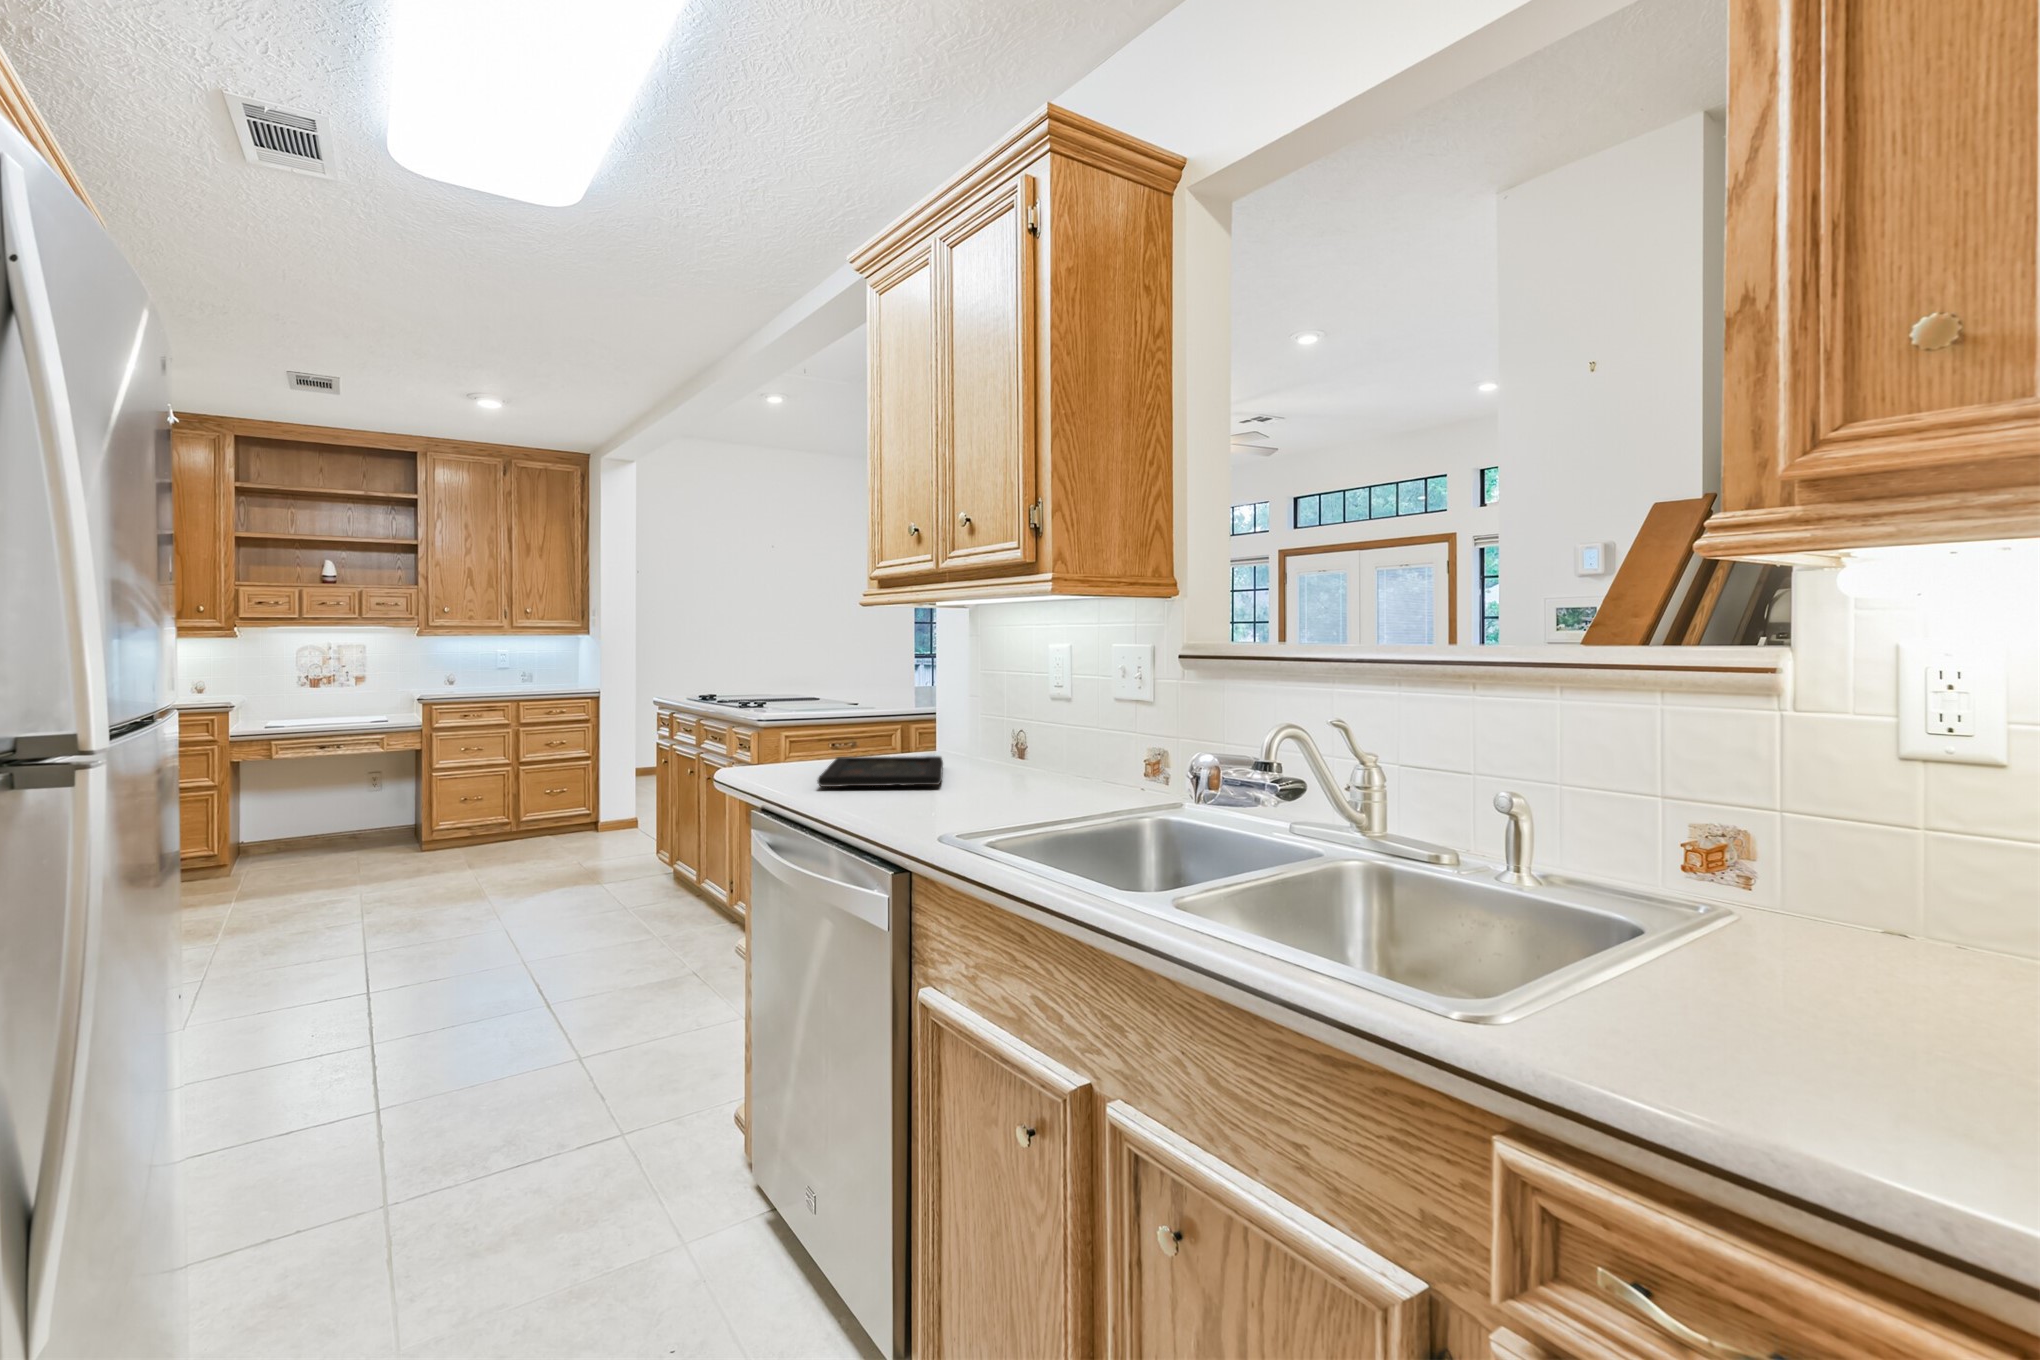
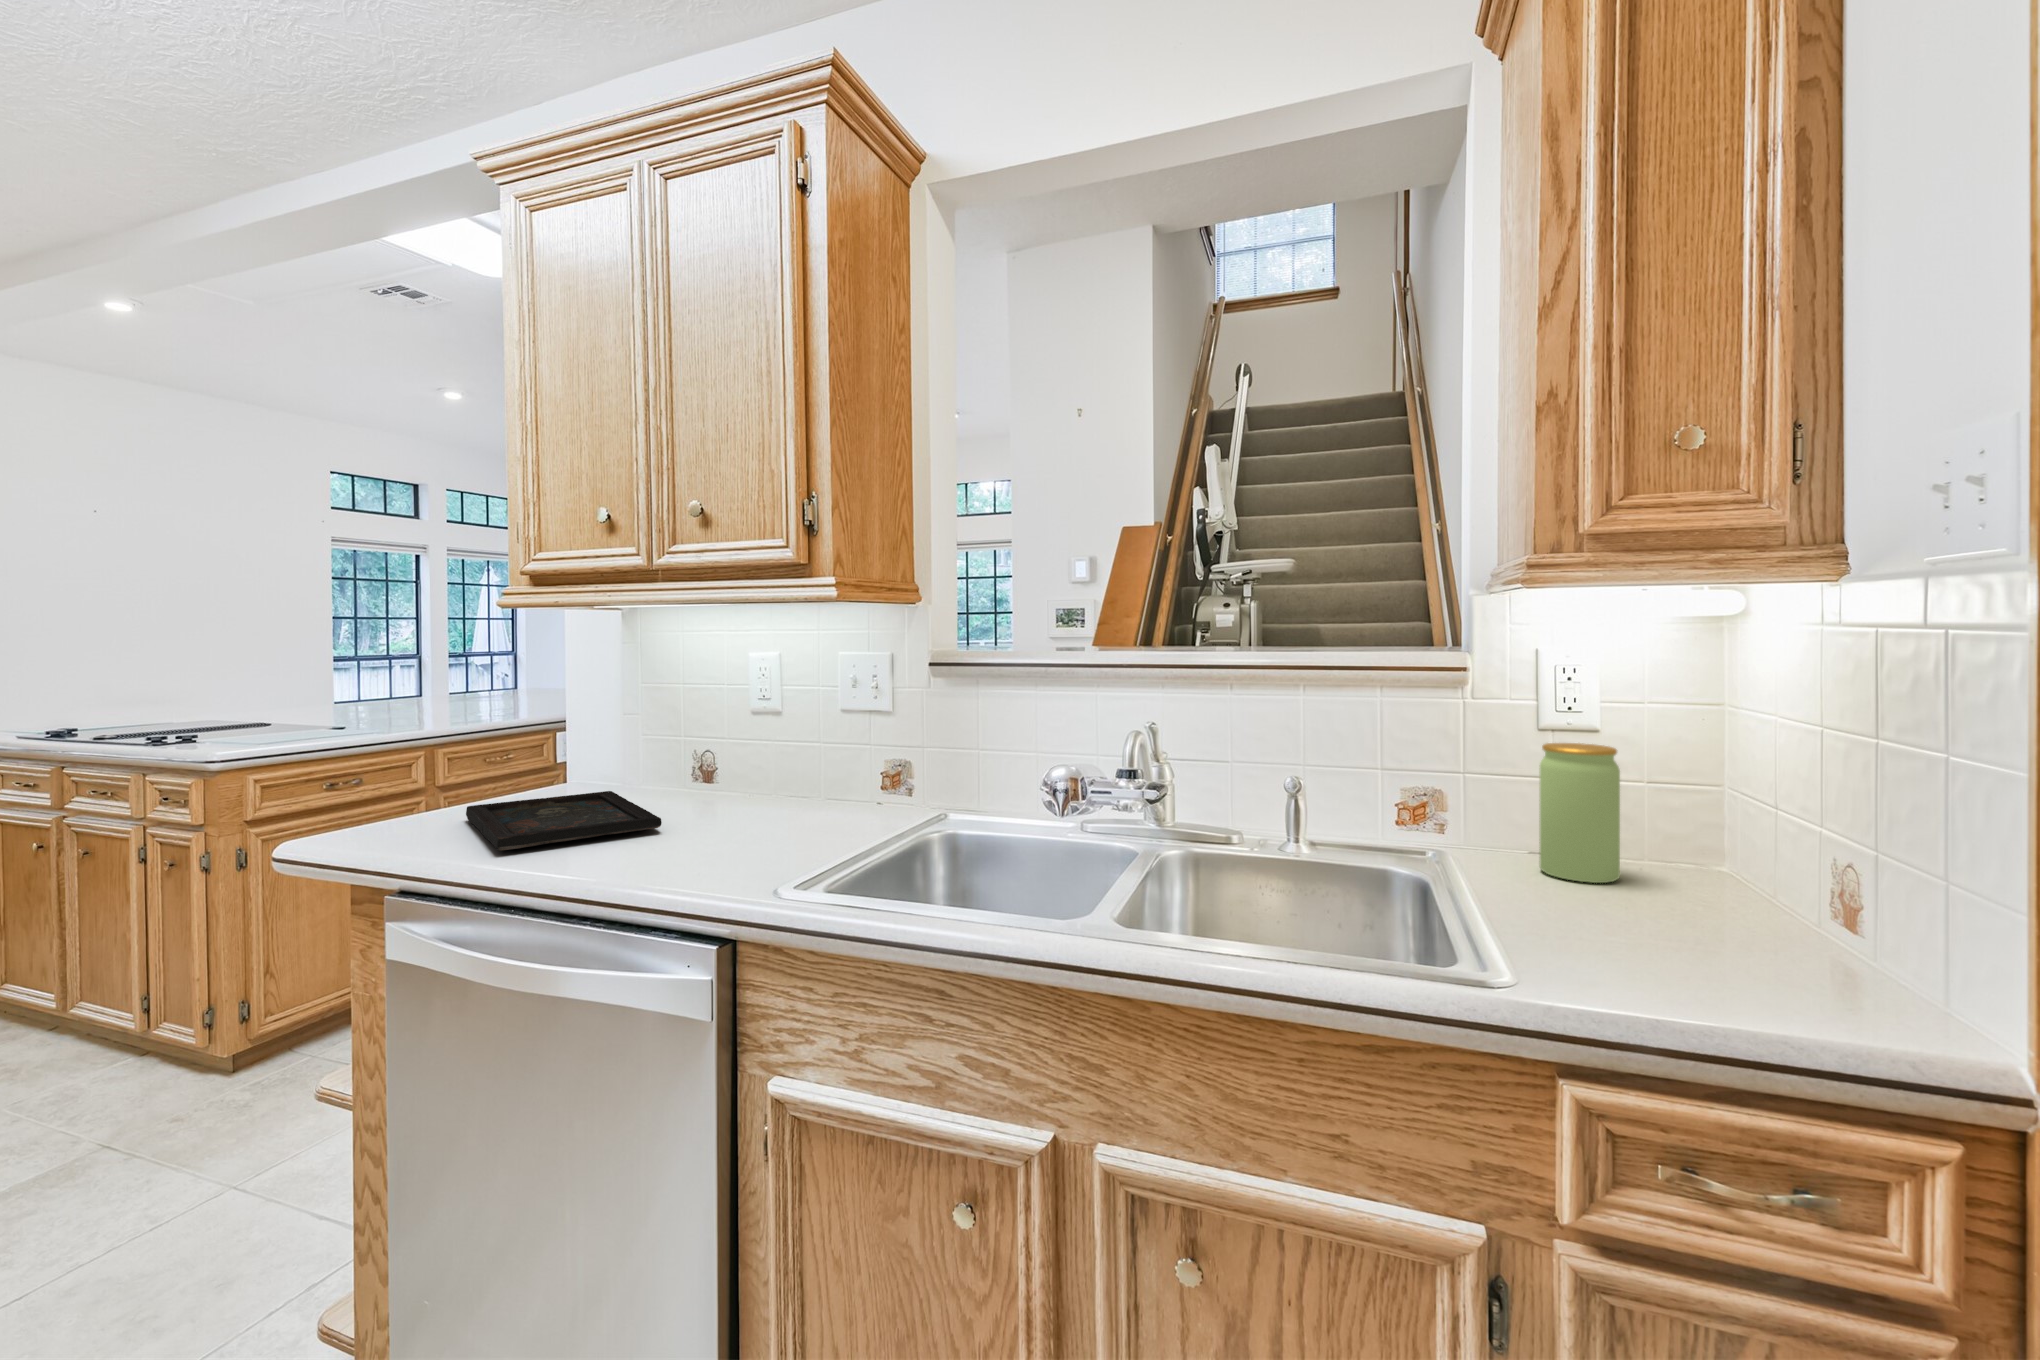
jar: none [1833,776,1970,982] -> present [1539,743,1620,883]

